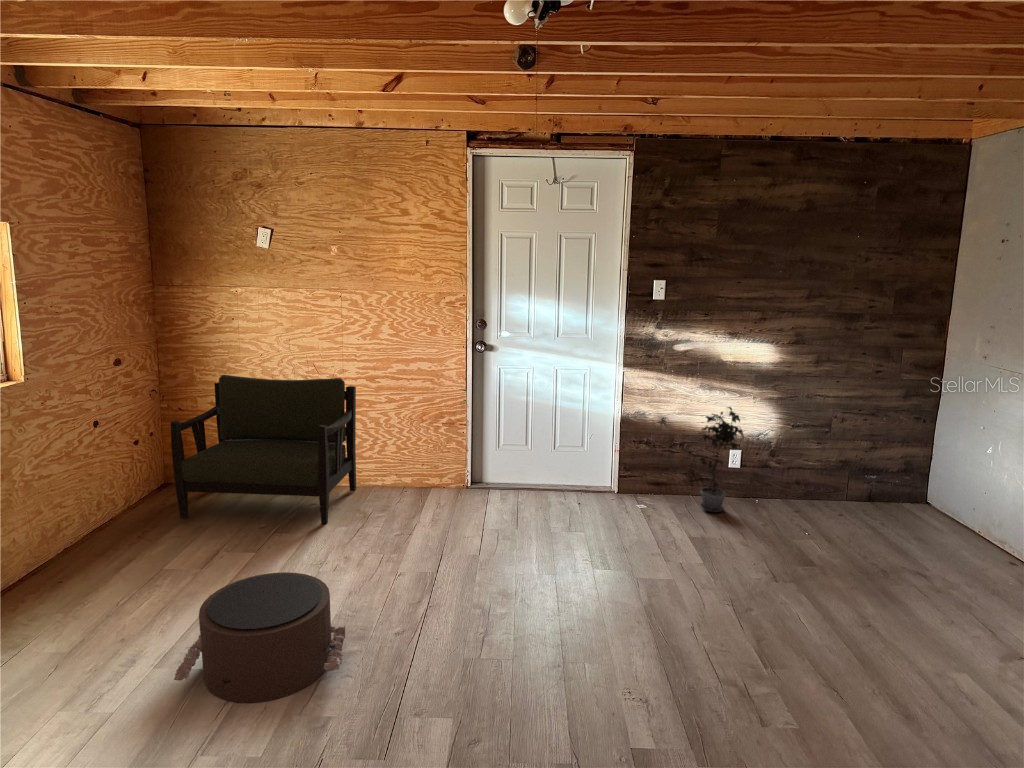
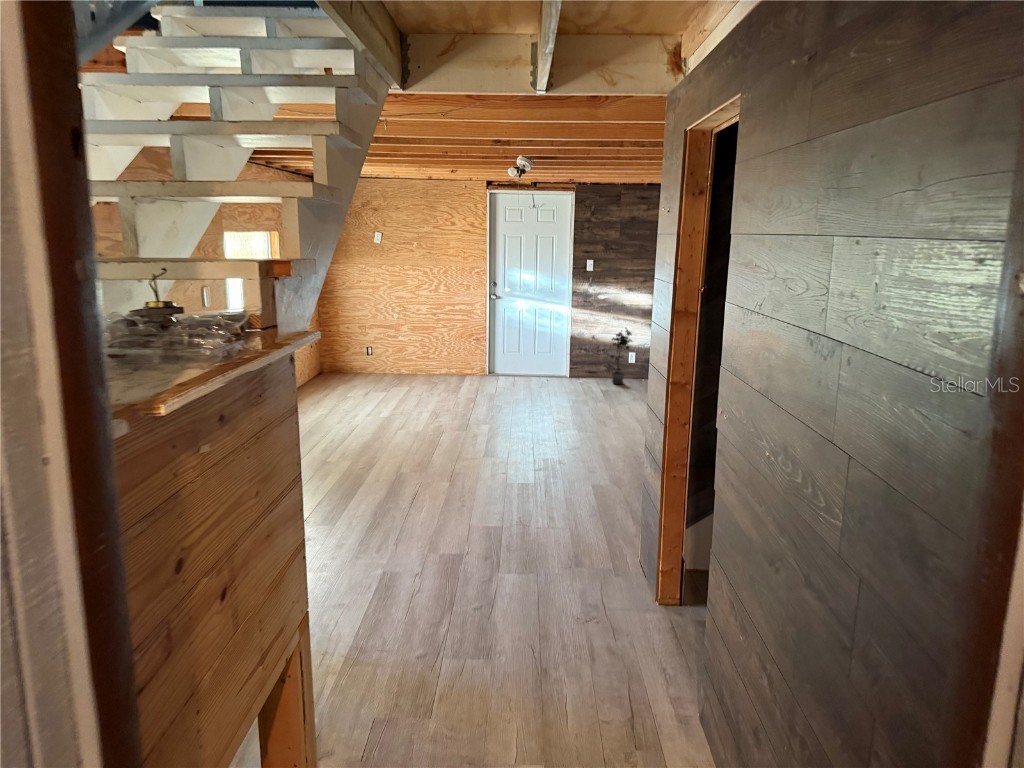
armchair: present [171,375,356,524] -> none [337,312,427,386]
pouf: present [174,572,345,703] -> none [379,385,441,424]

